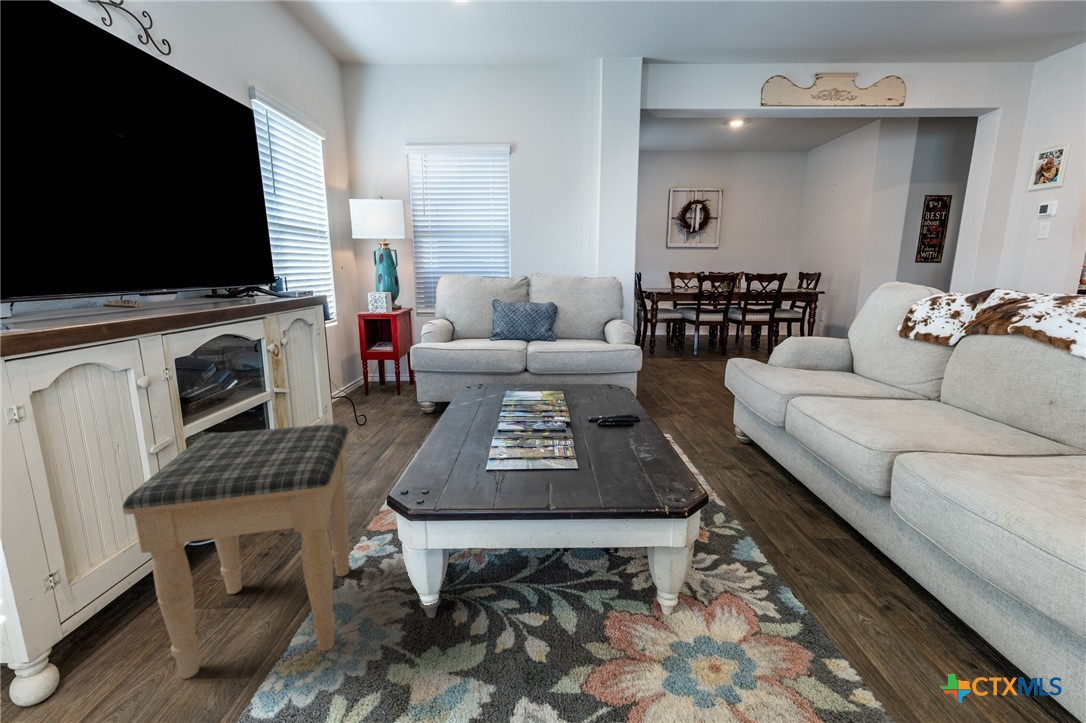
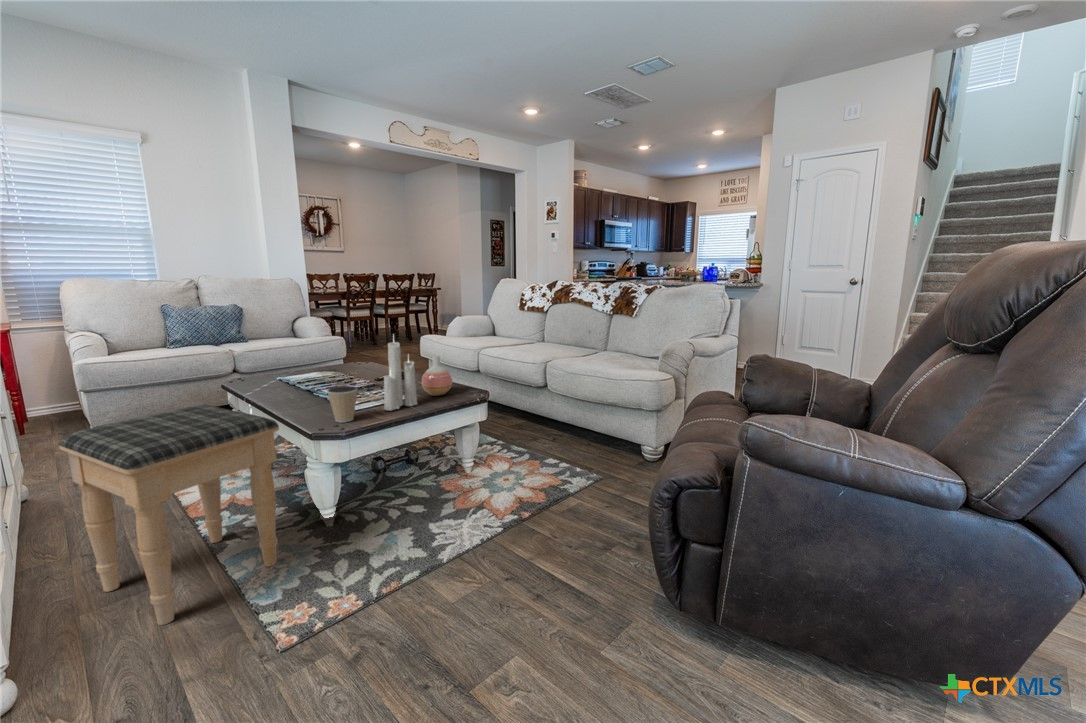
candle: none [520,365,576,488] -> present [384,339,417,410]
vase: none [603,412,653,478] -> present [421,356,452,396]
coffee cup: none [436,436,478,491] -> present [327,386,358,423]

